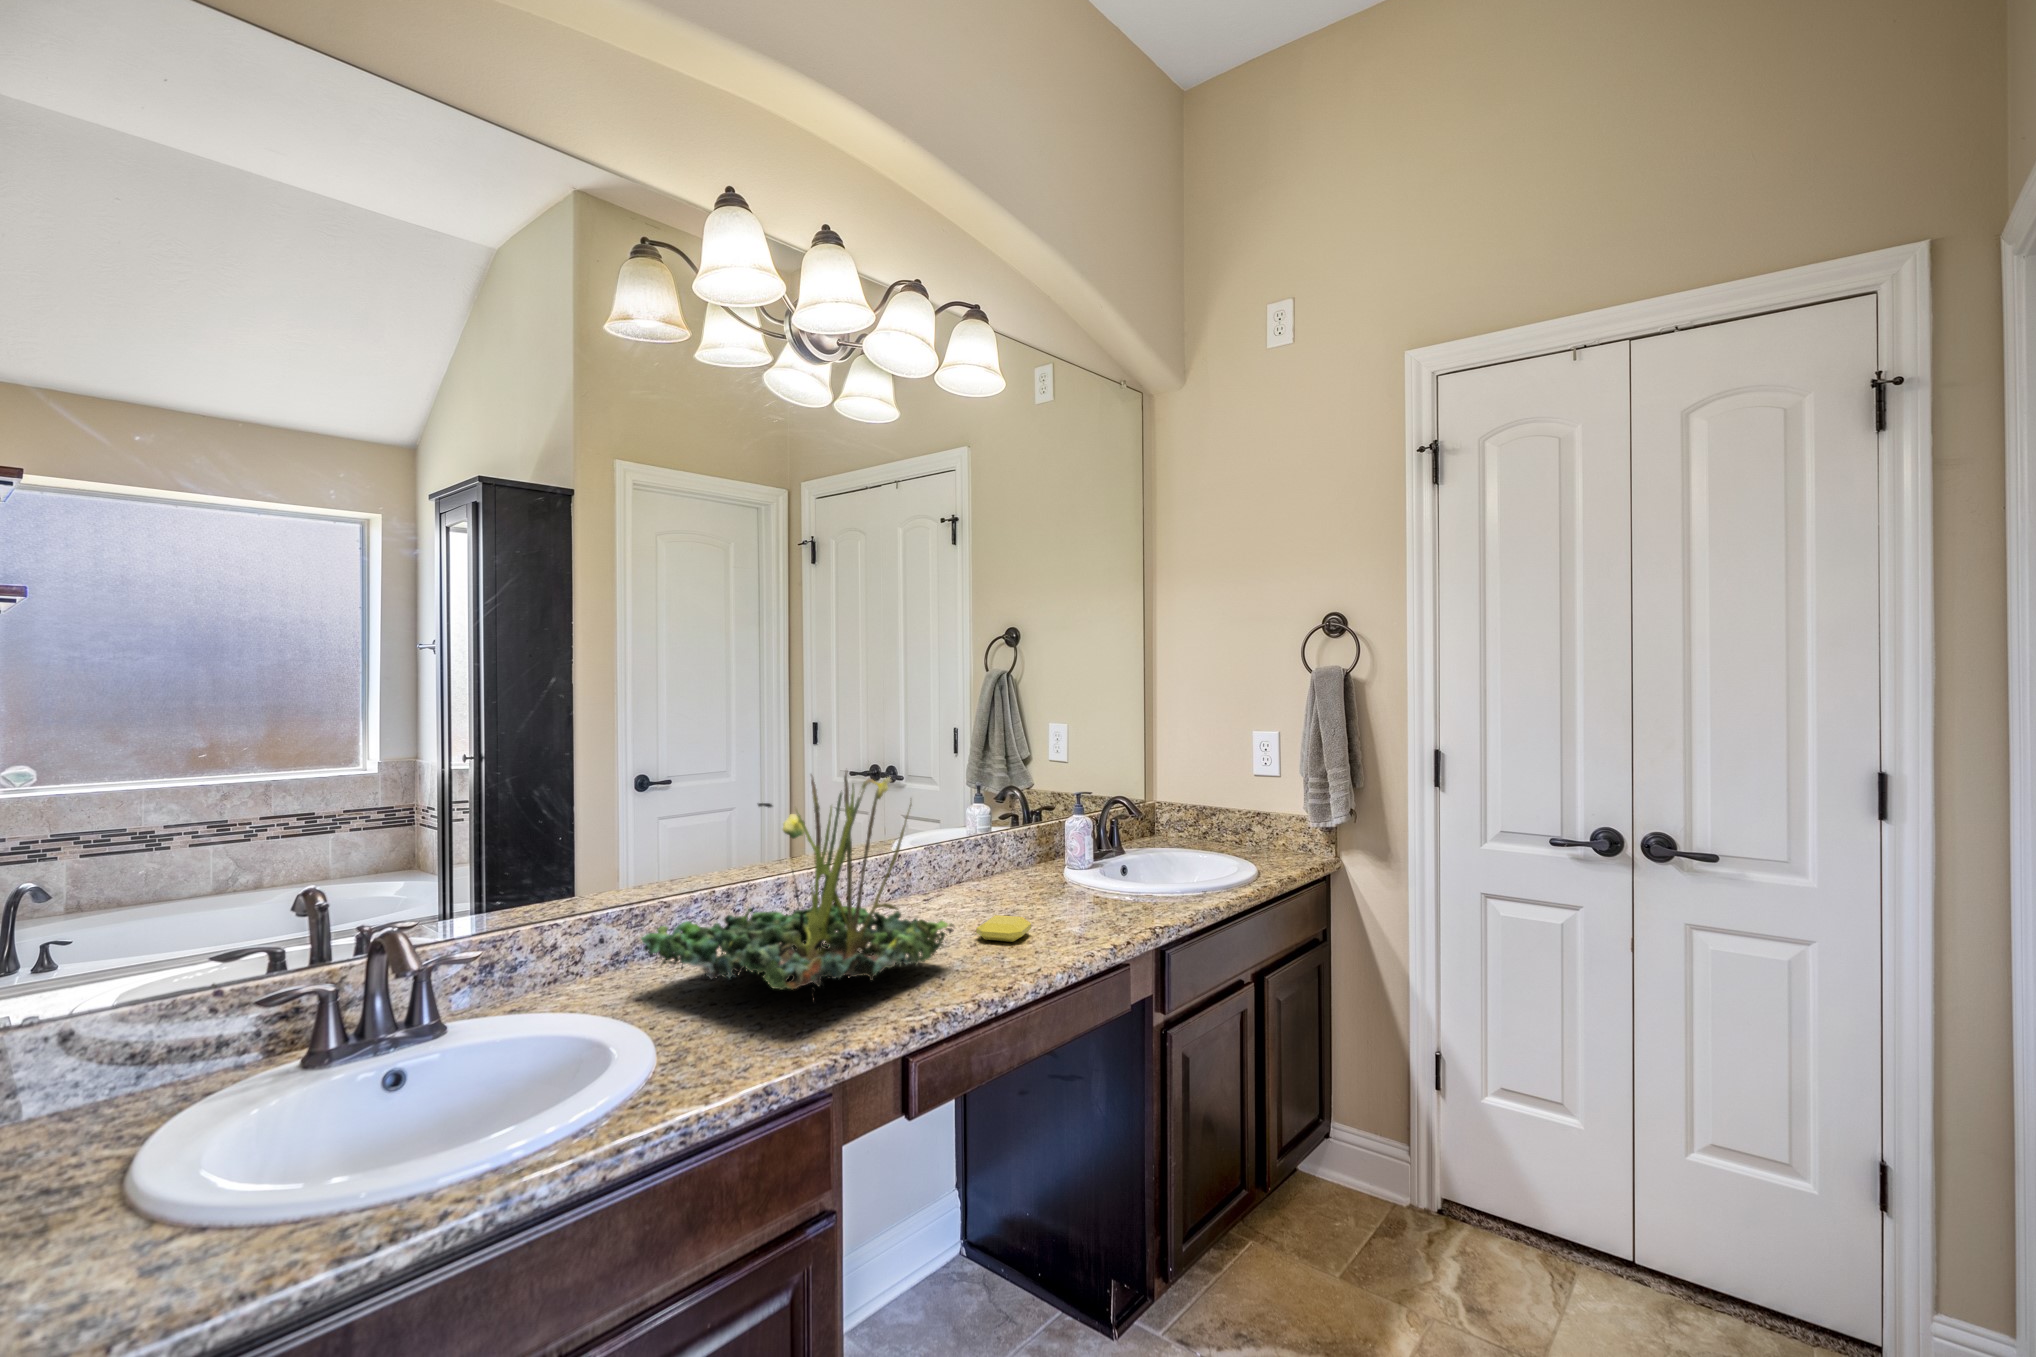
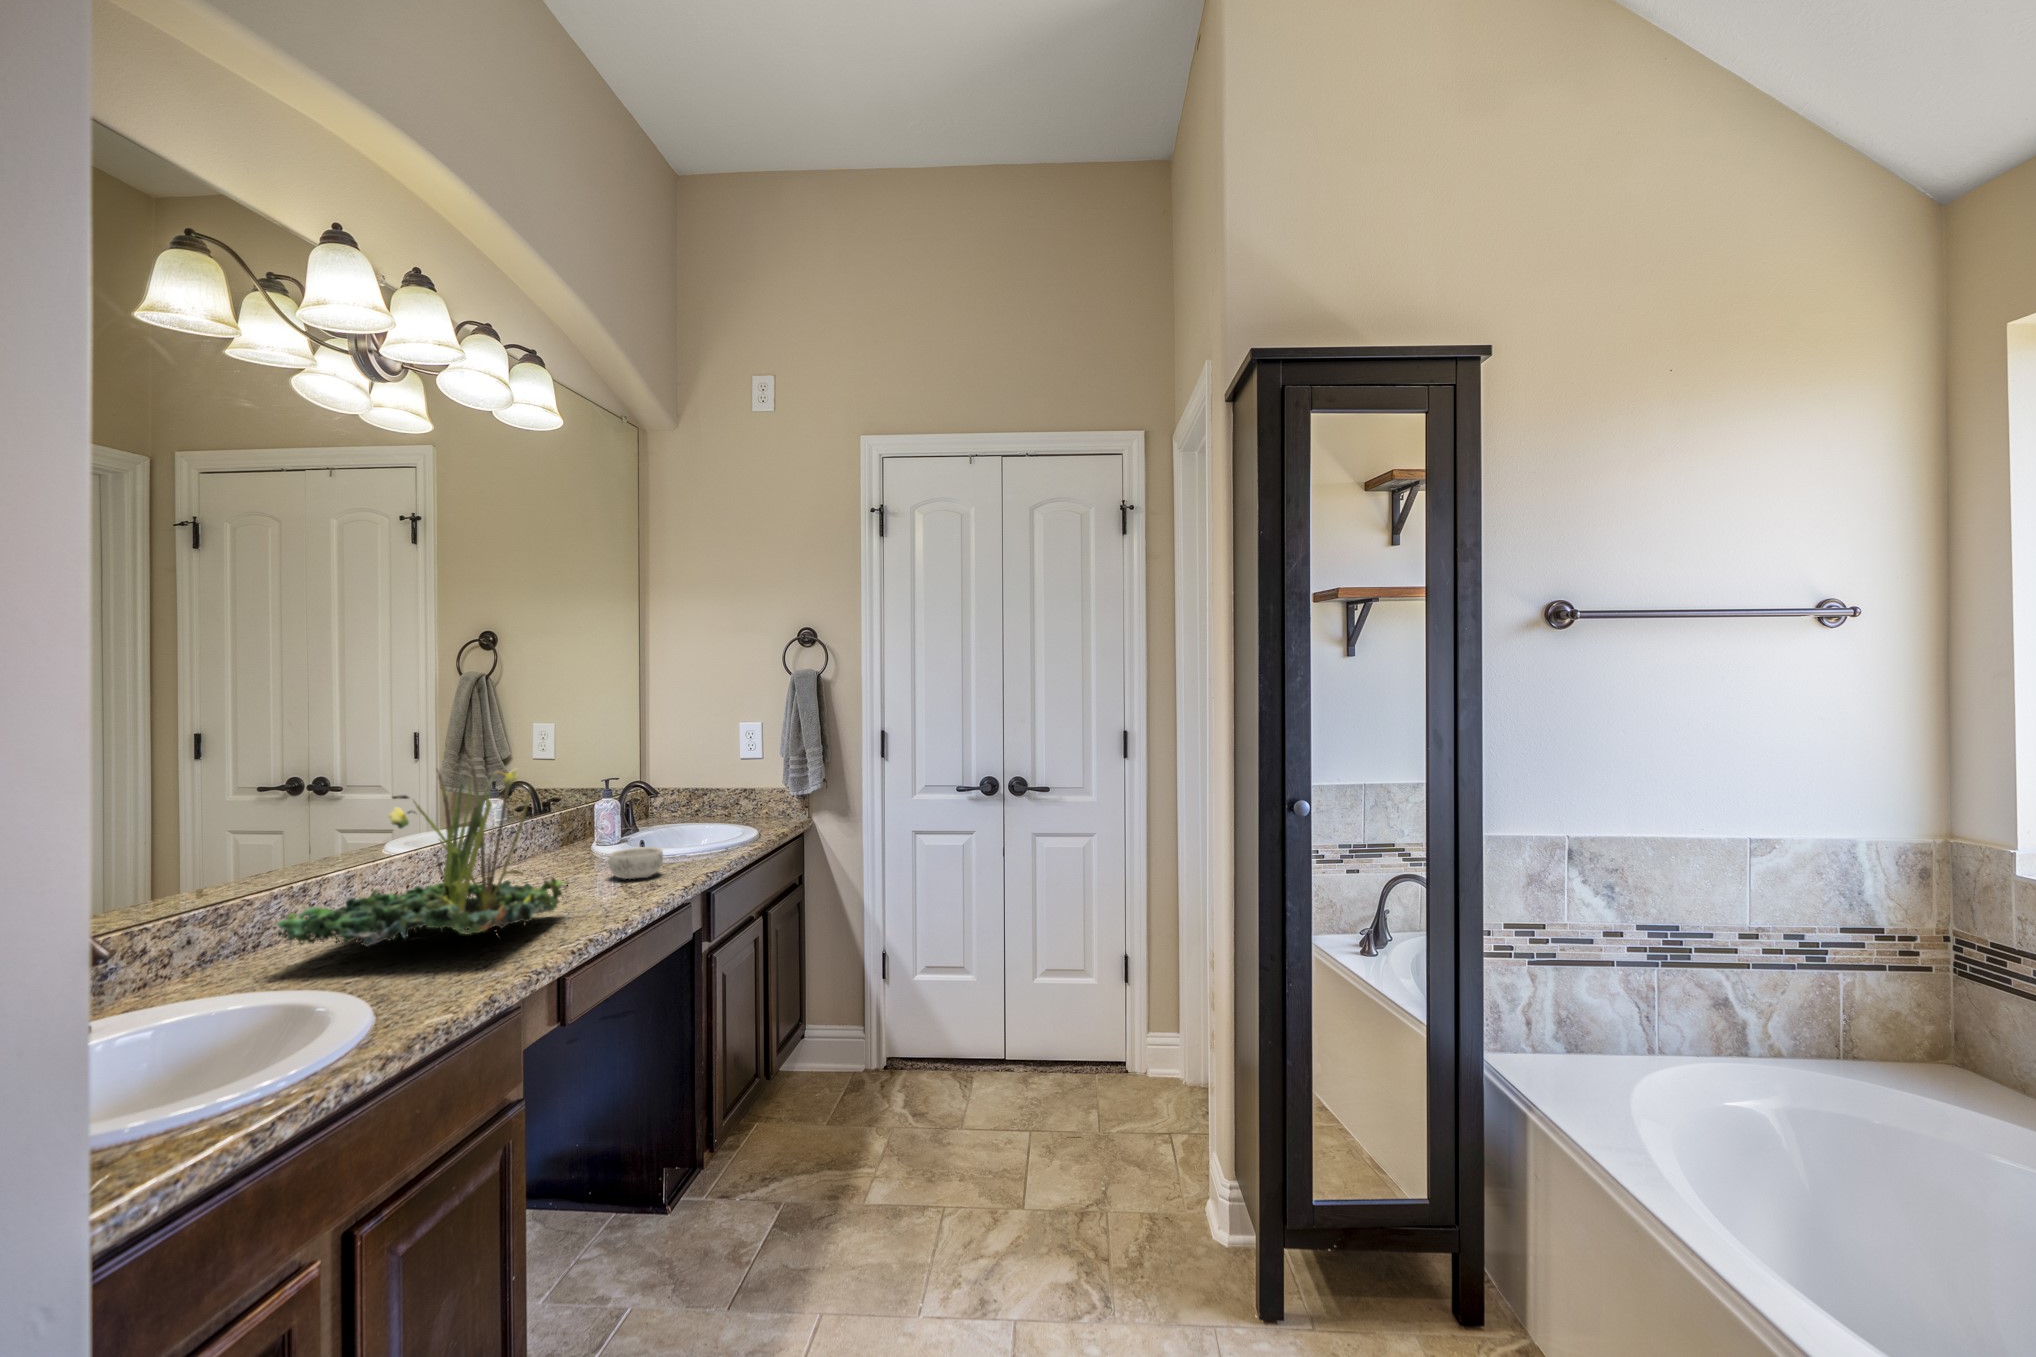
decorative bowl: none [1045,881,1109,923] -> present [608,847,663,879]
soap bar: present [976,915,1031,942] -> none [564,877,609,898]

